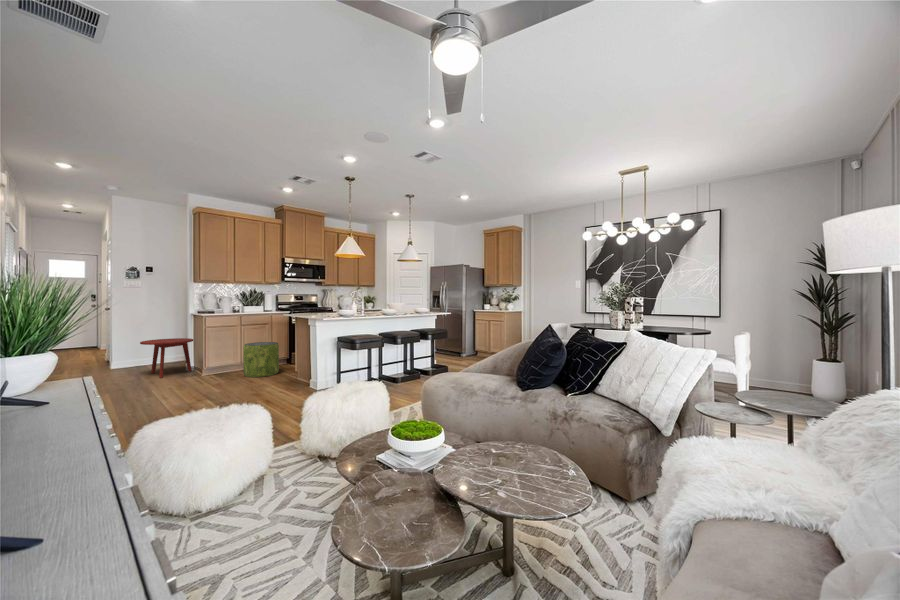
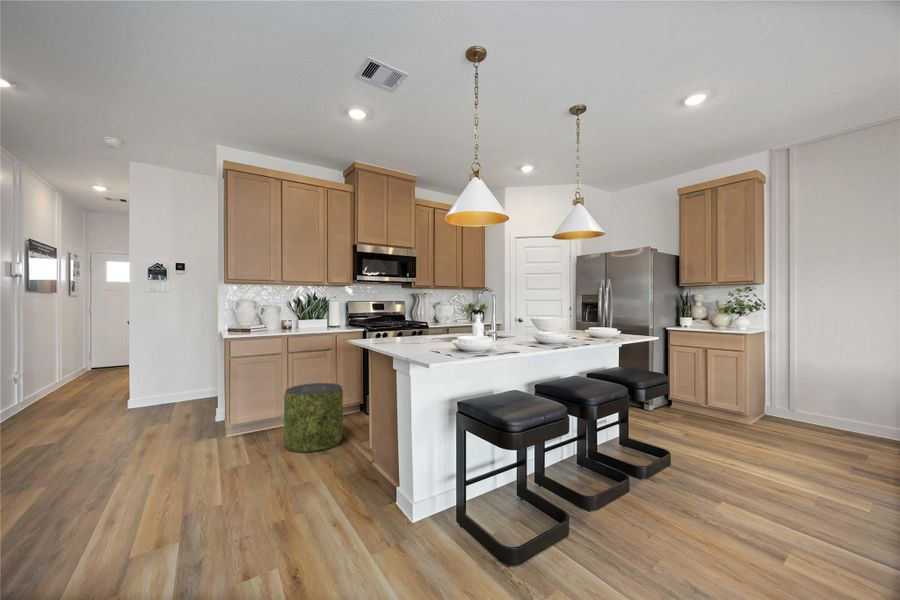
side table: present [140,338,193,378] -> none [135,371,219,442]

